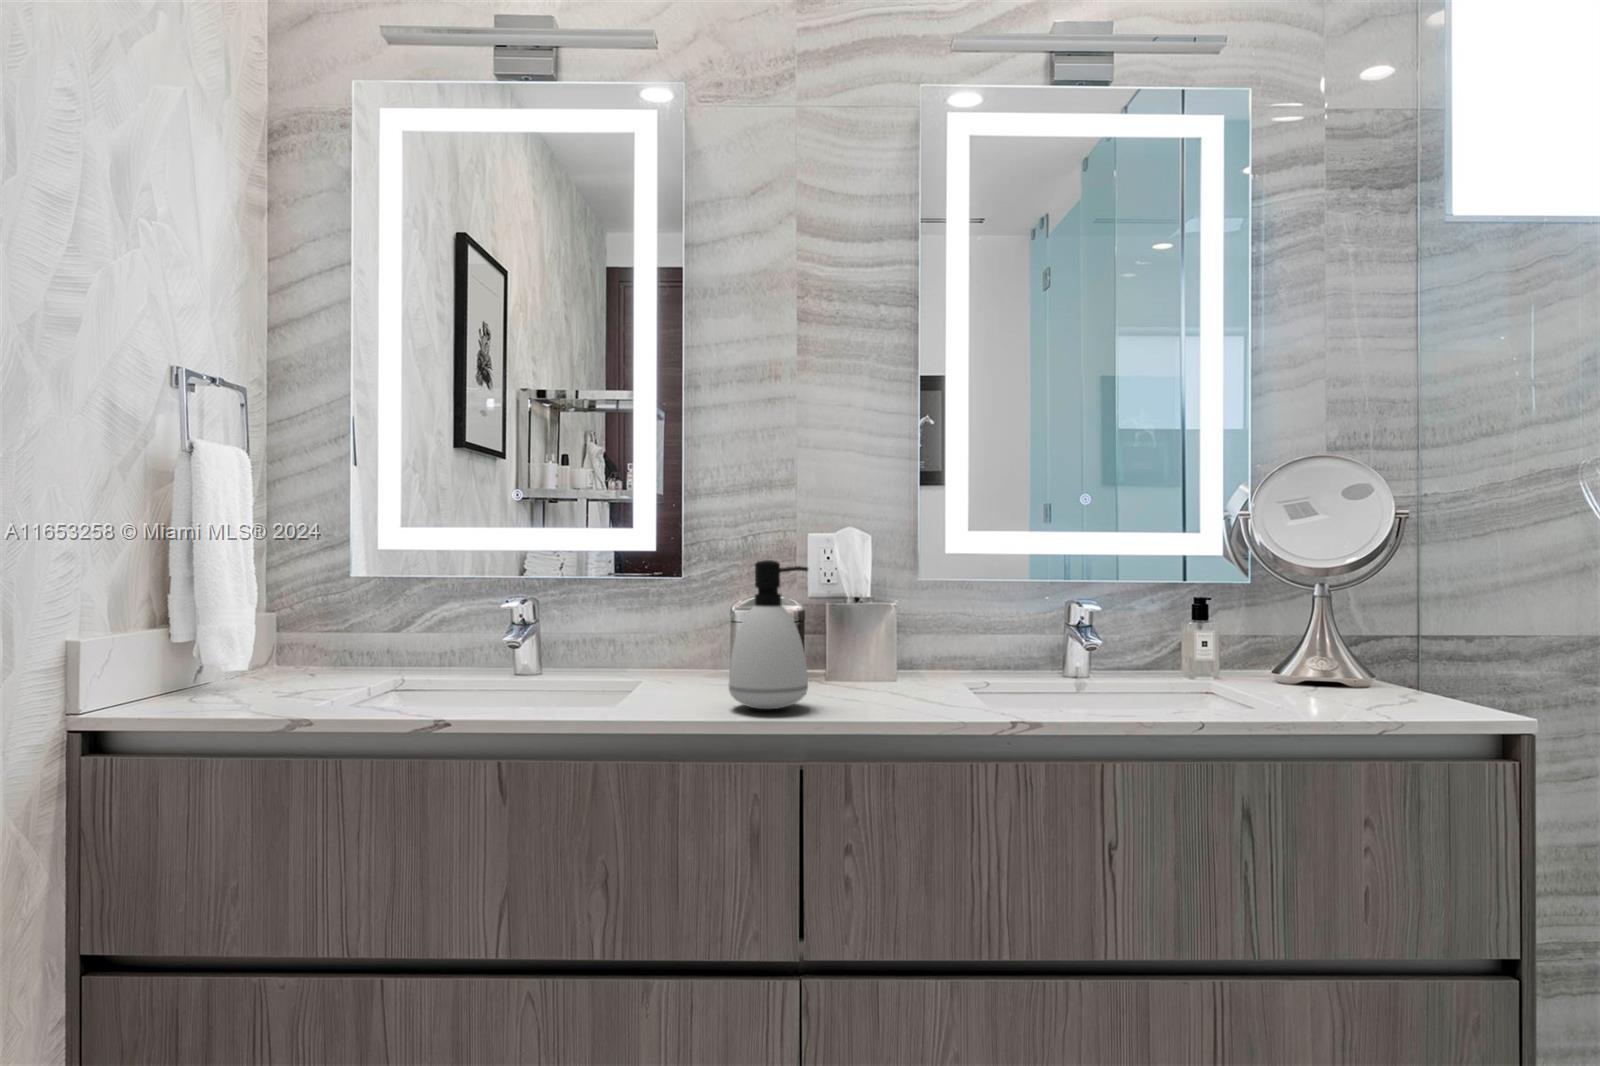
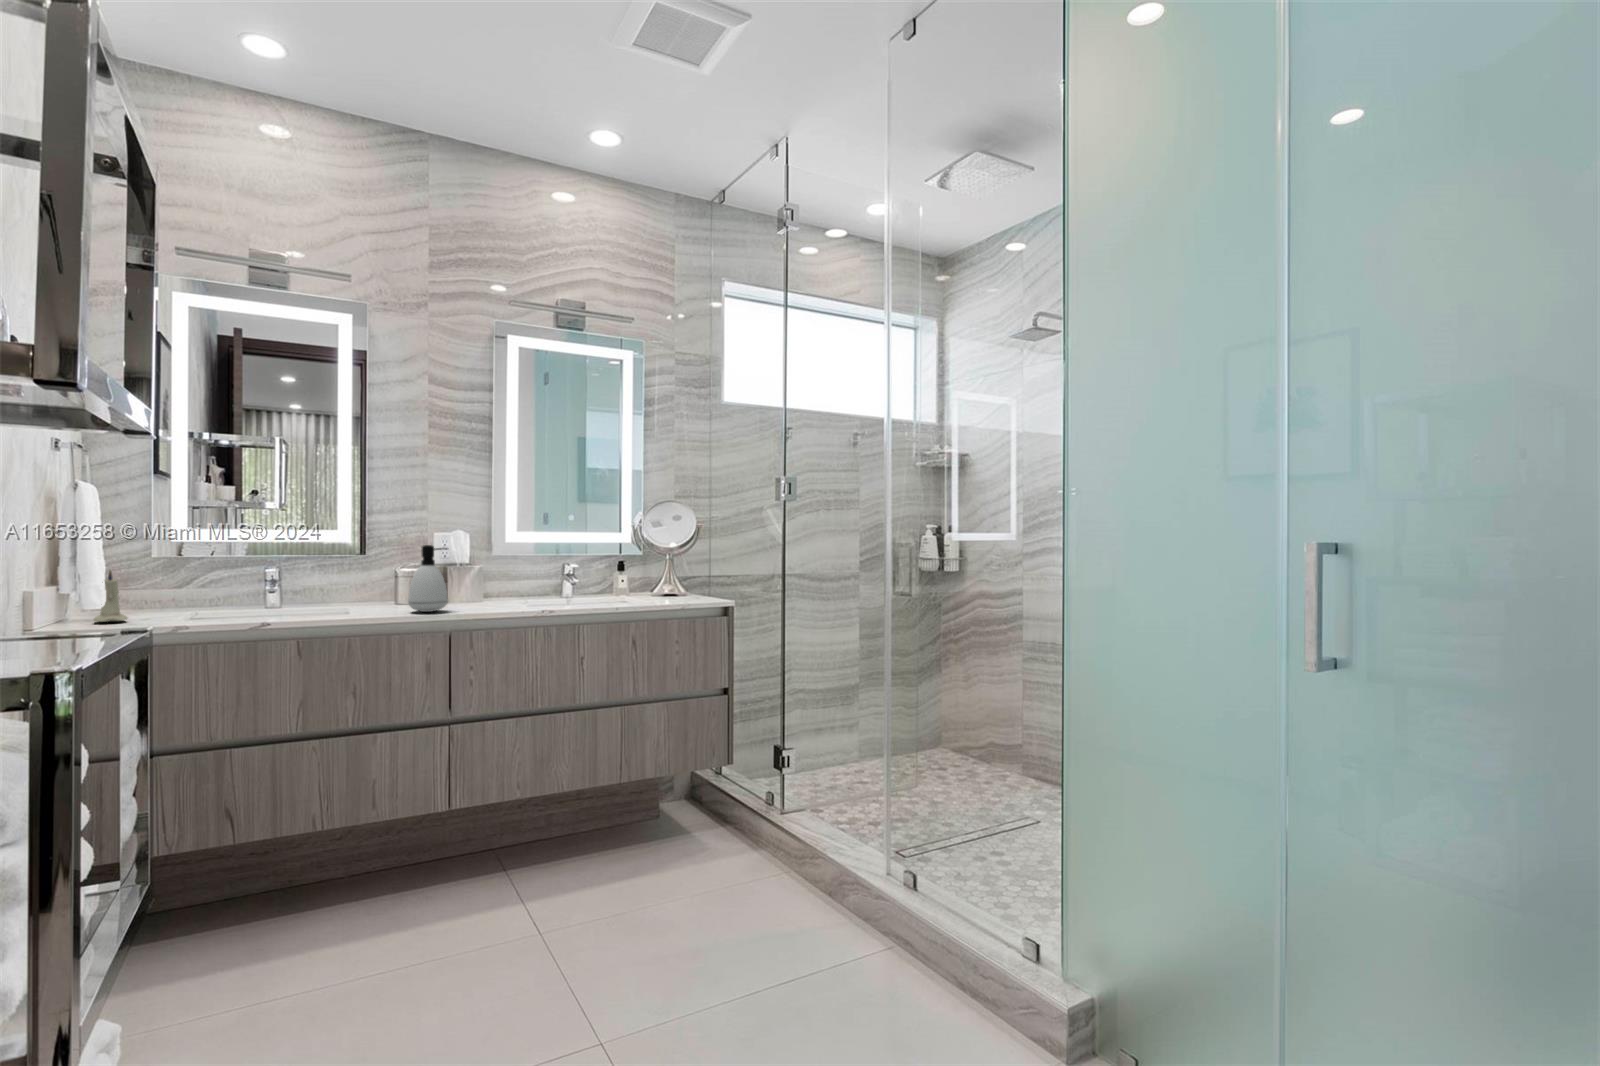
candle: none [201,601,260,701] -> present [94,570,128,622]

